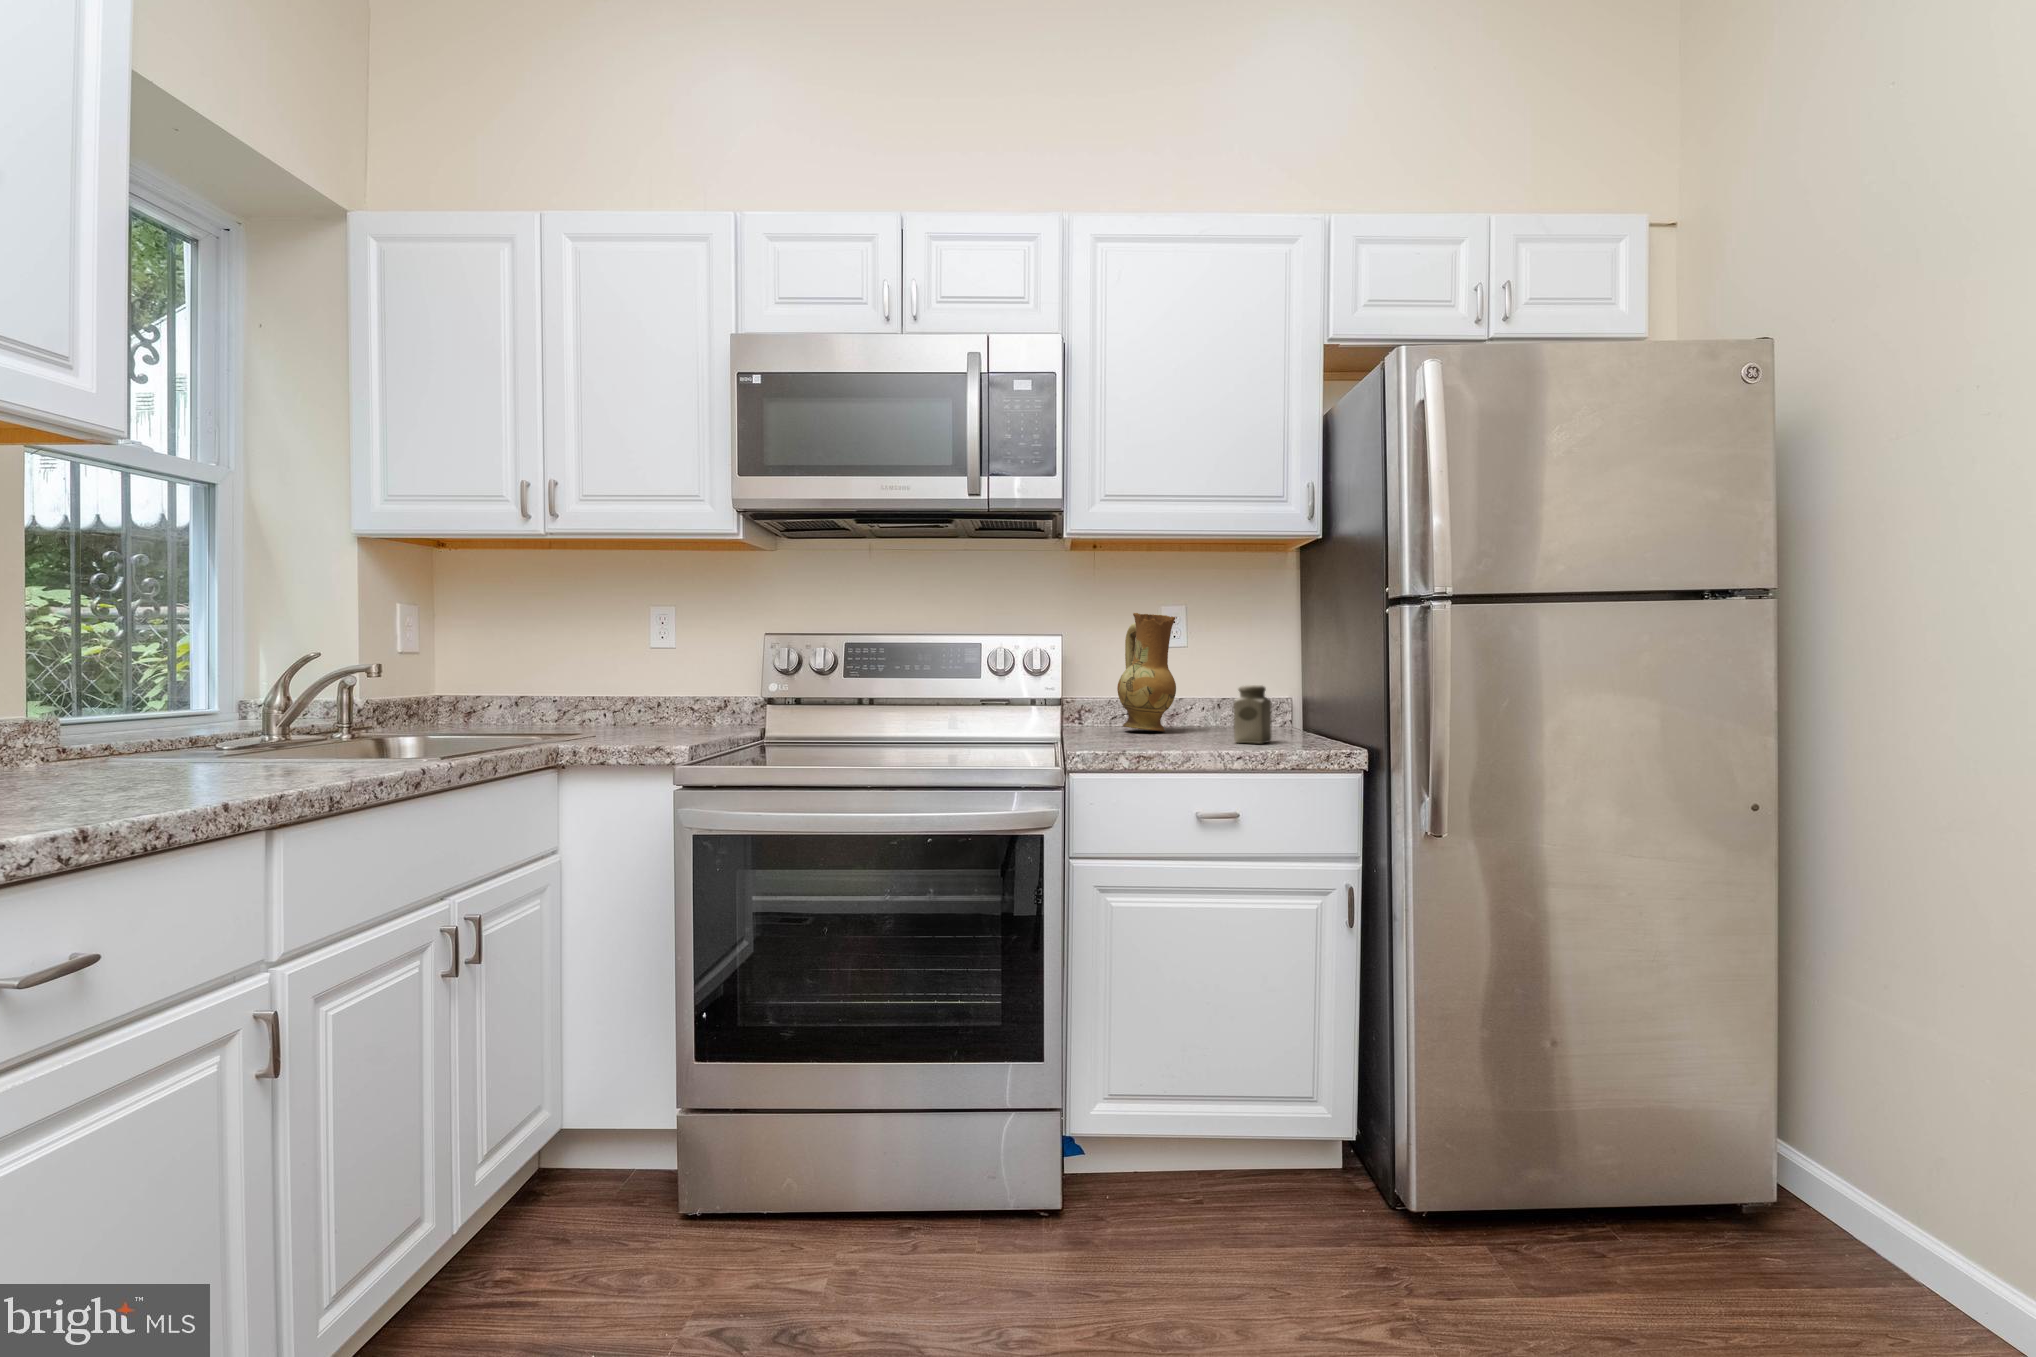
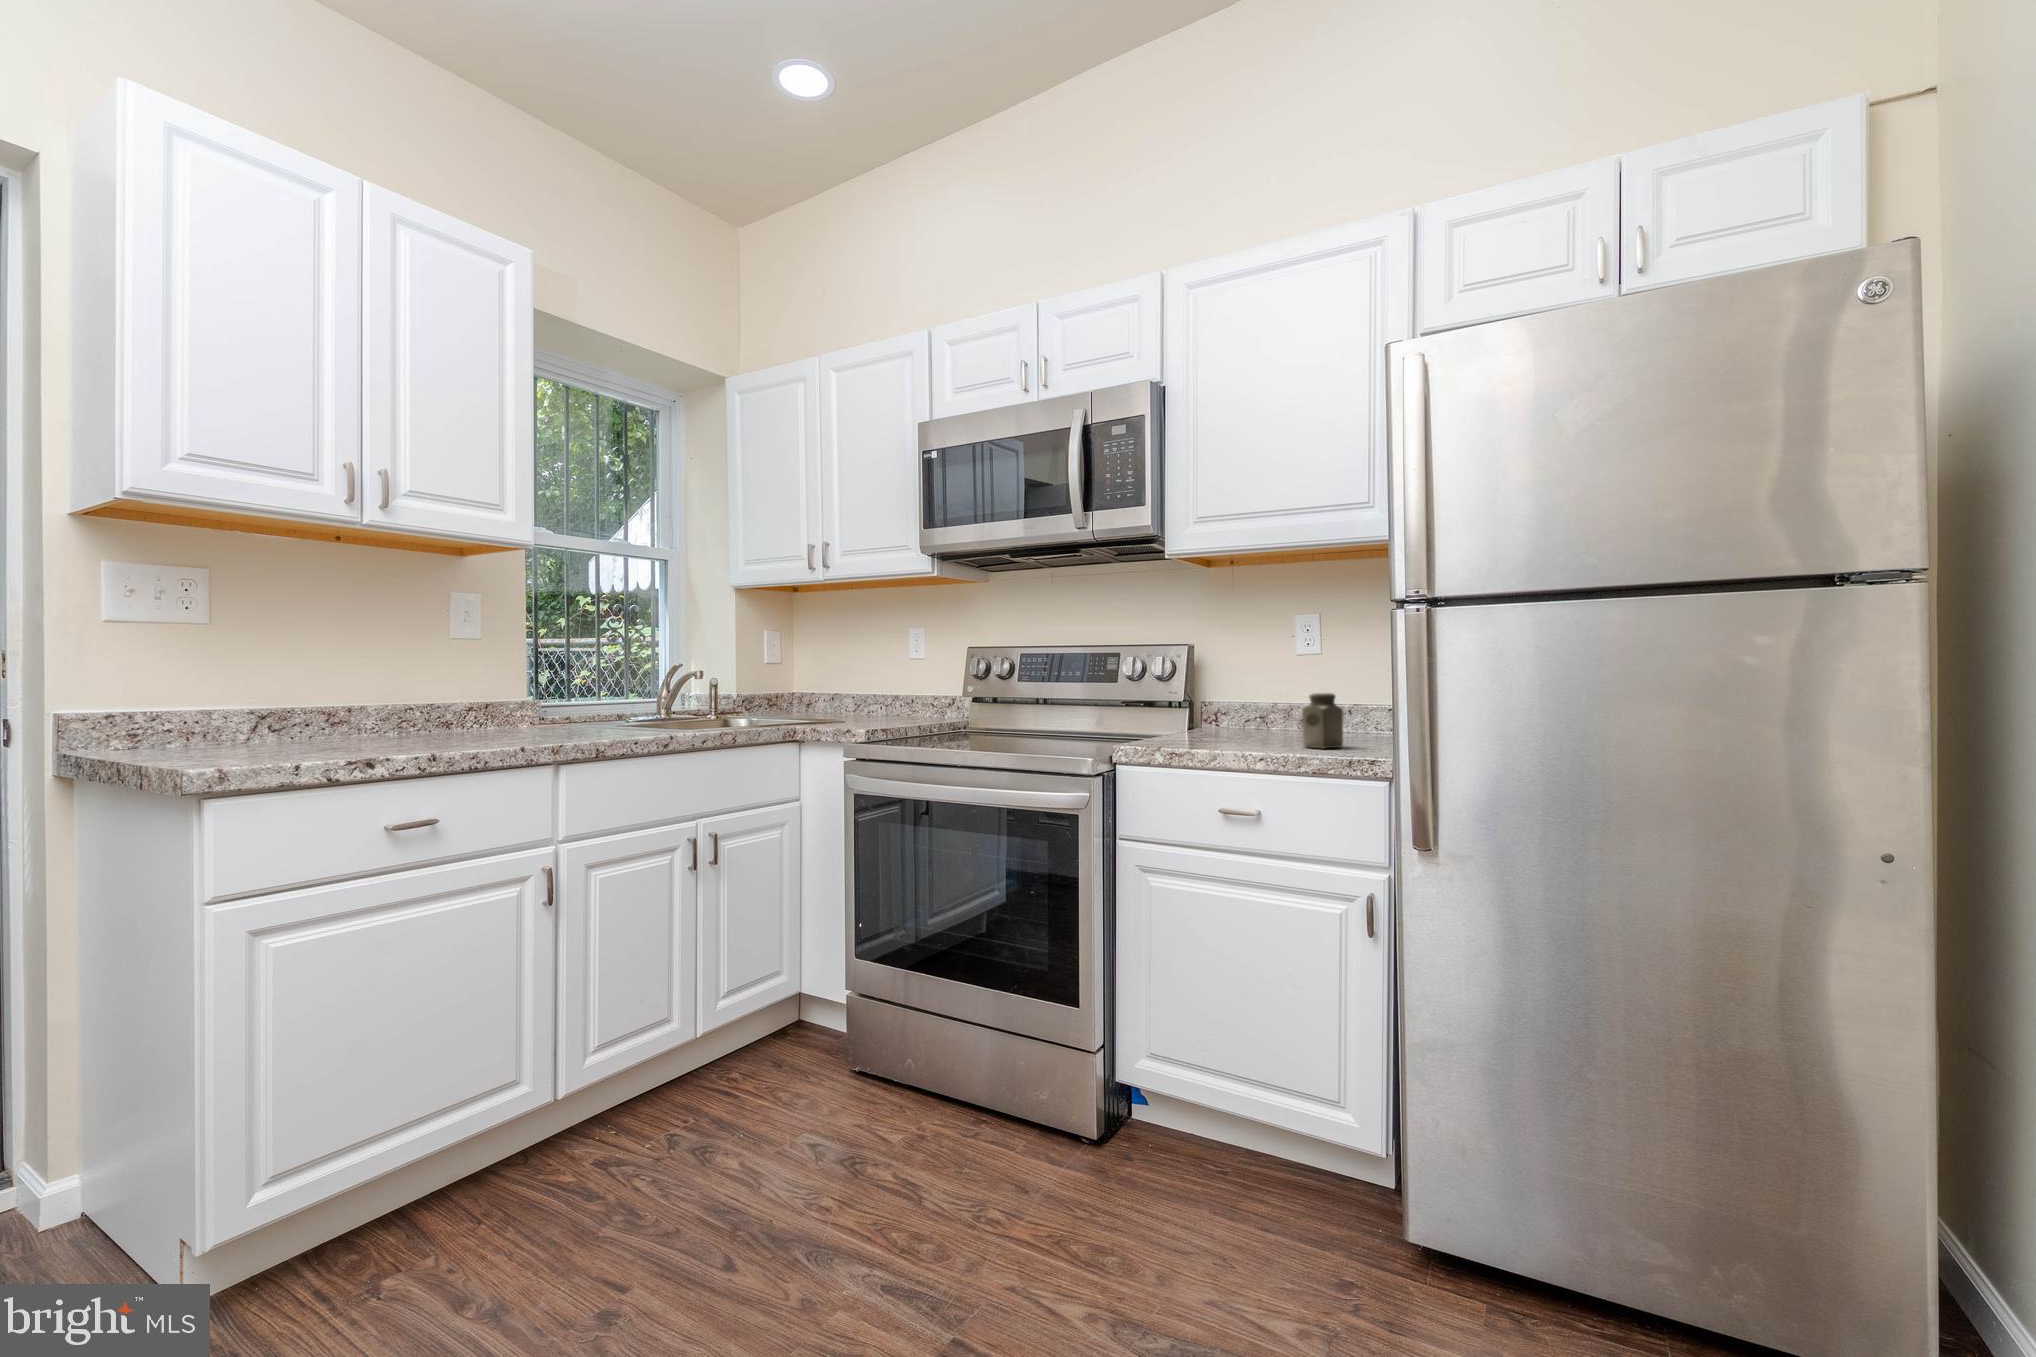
ceramic jug: present [1117,613,1176,732] -> none [1237,625,1293,736]

